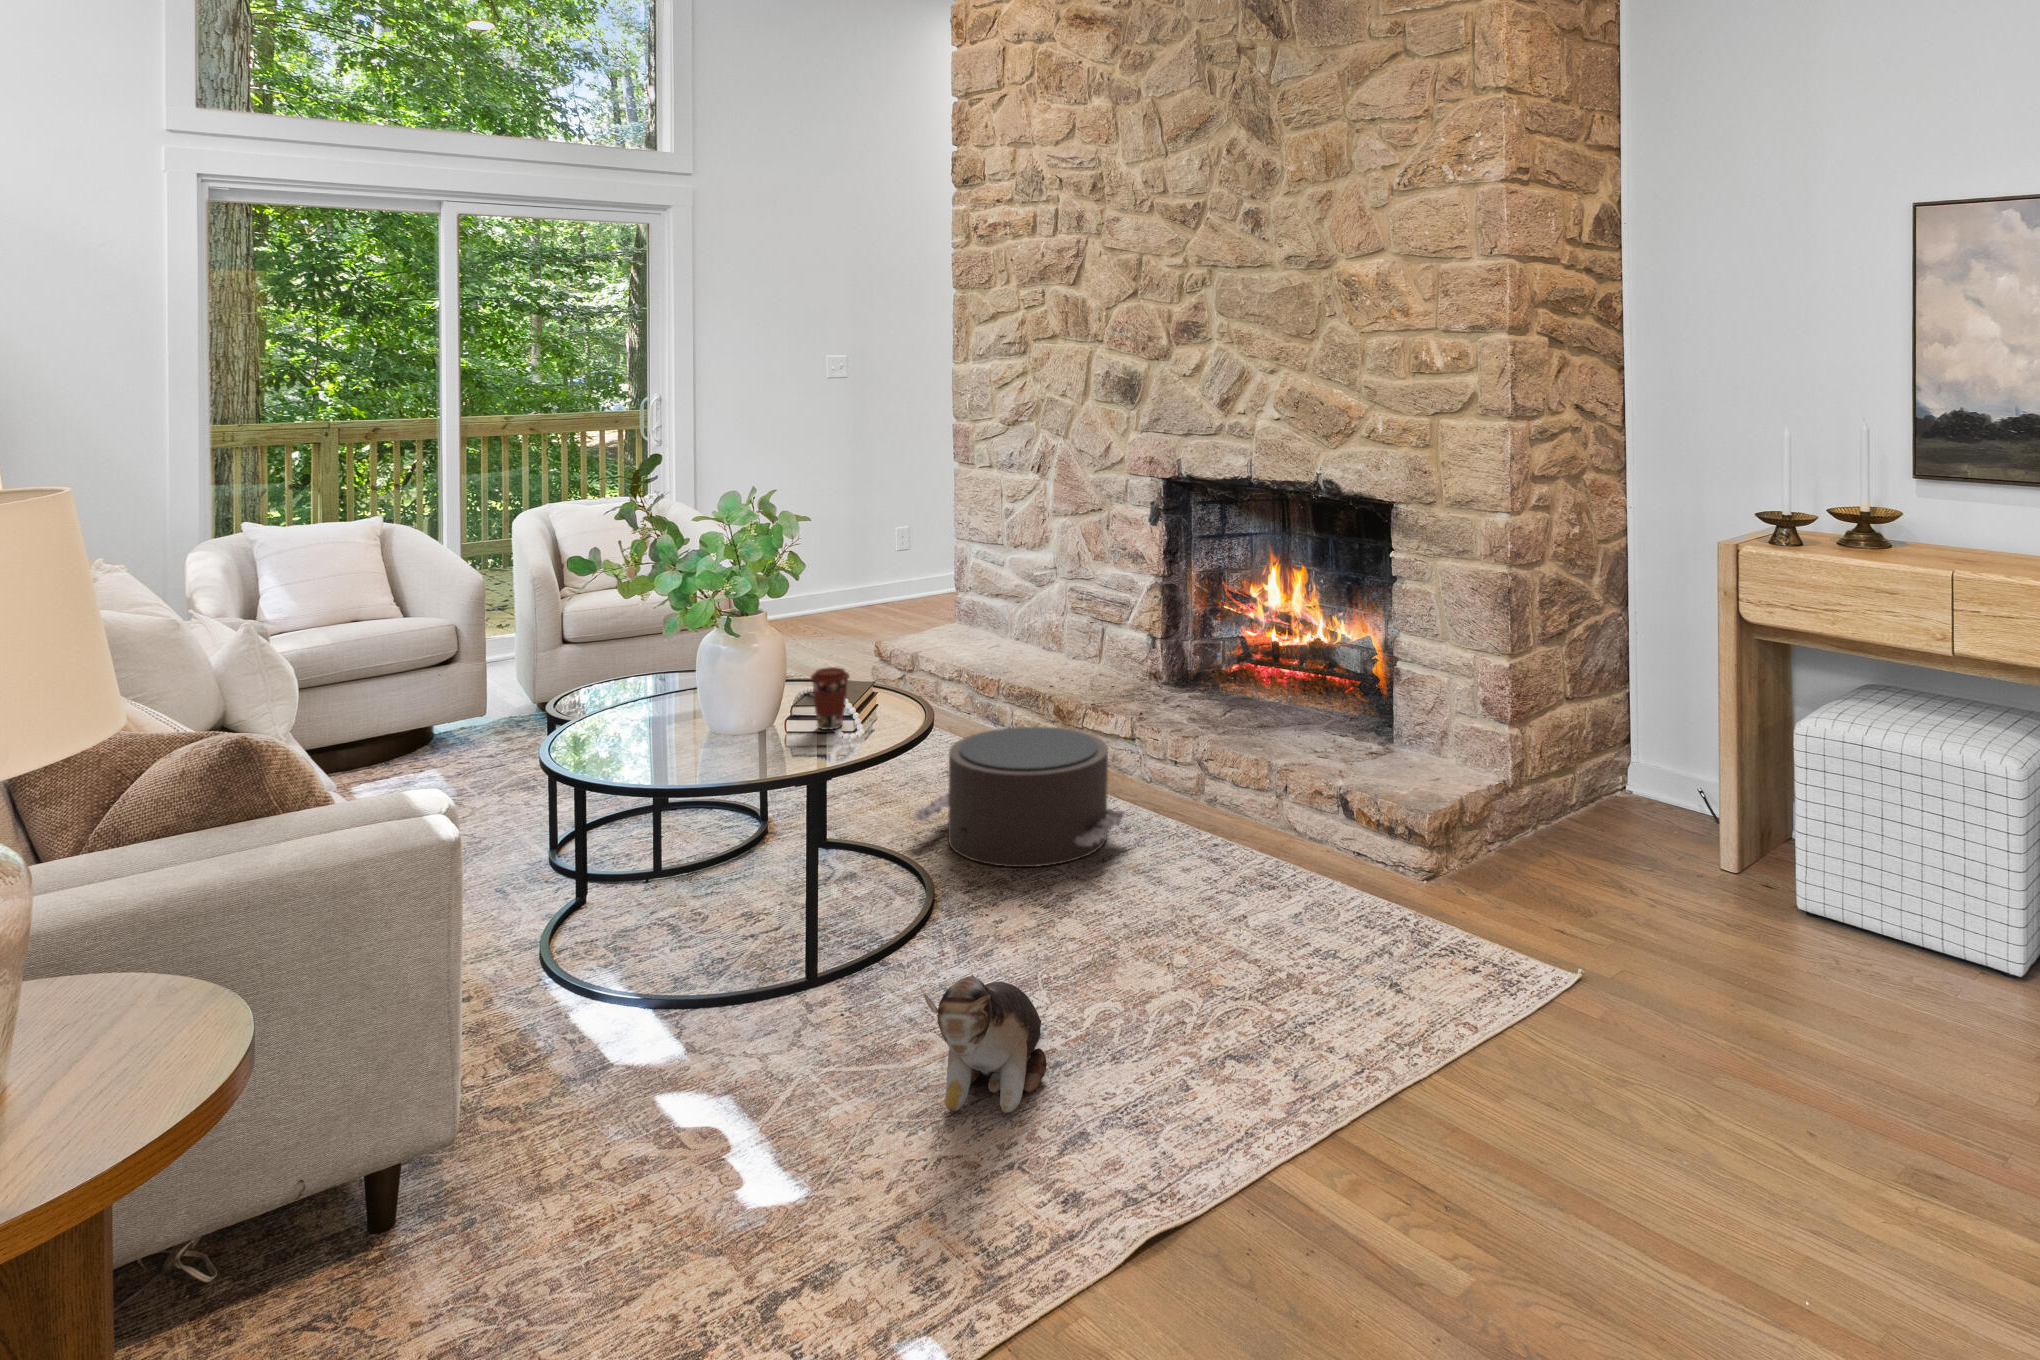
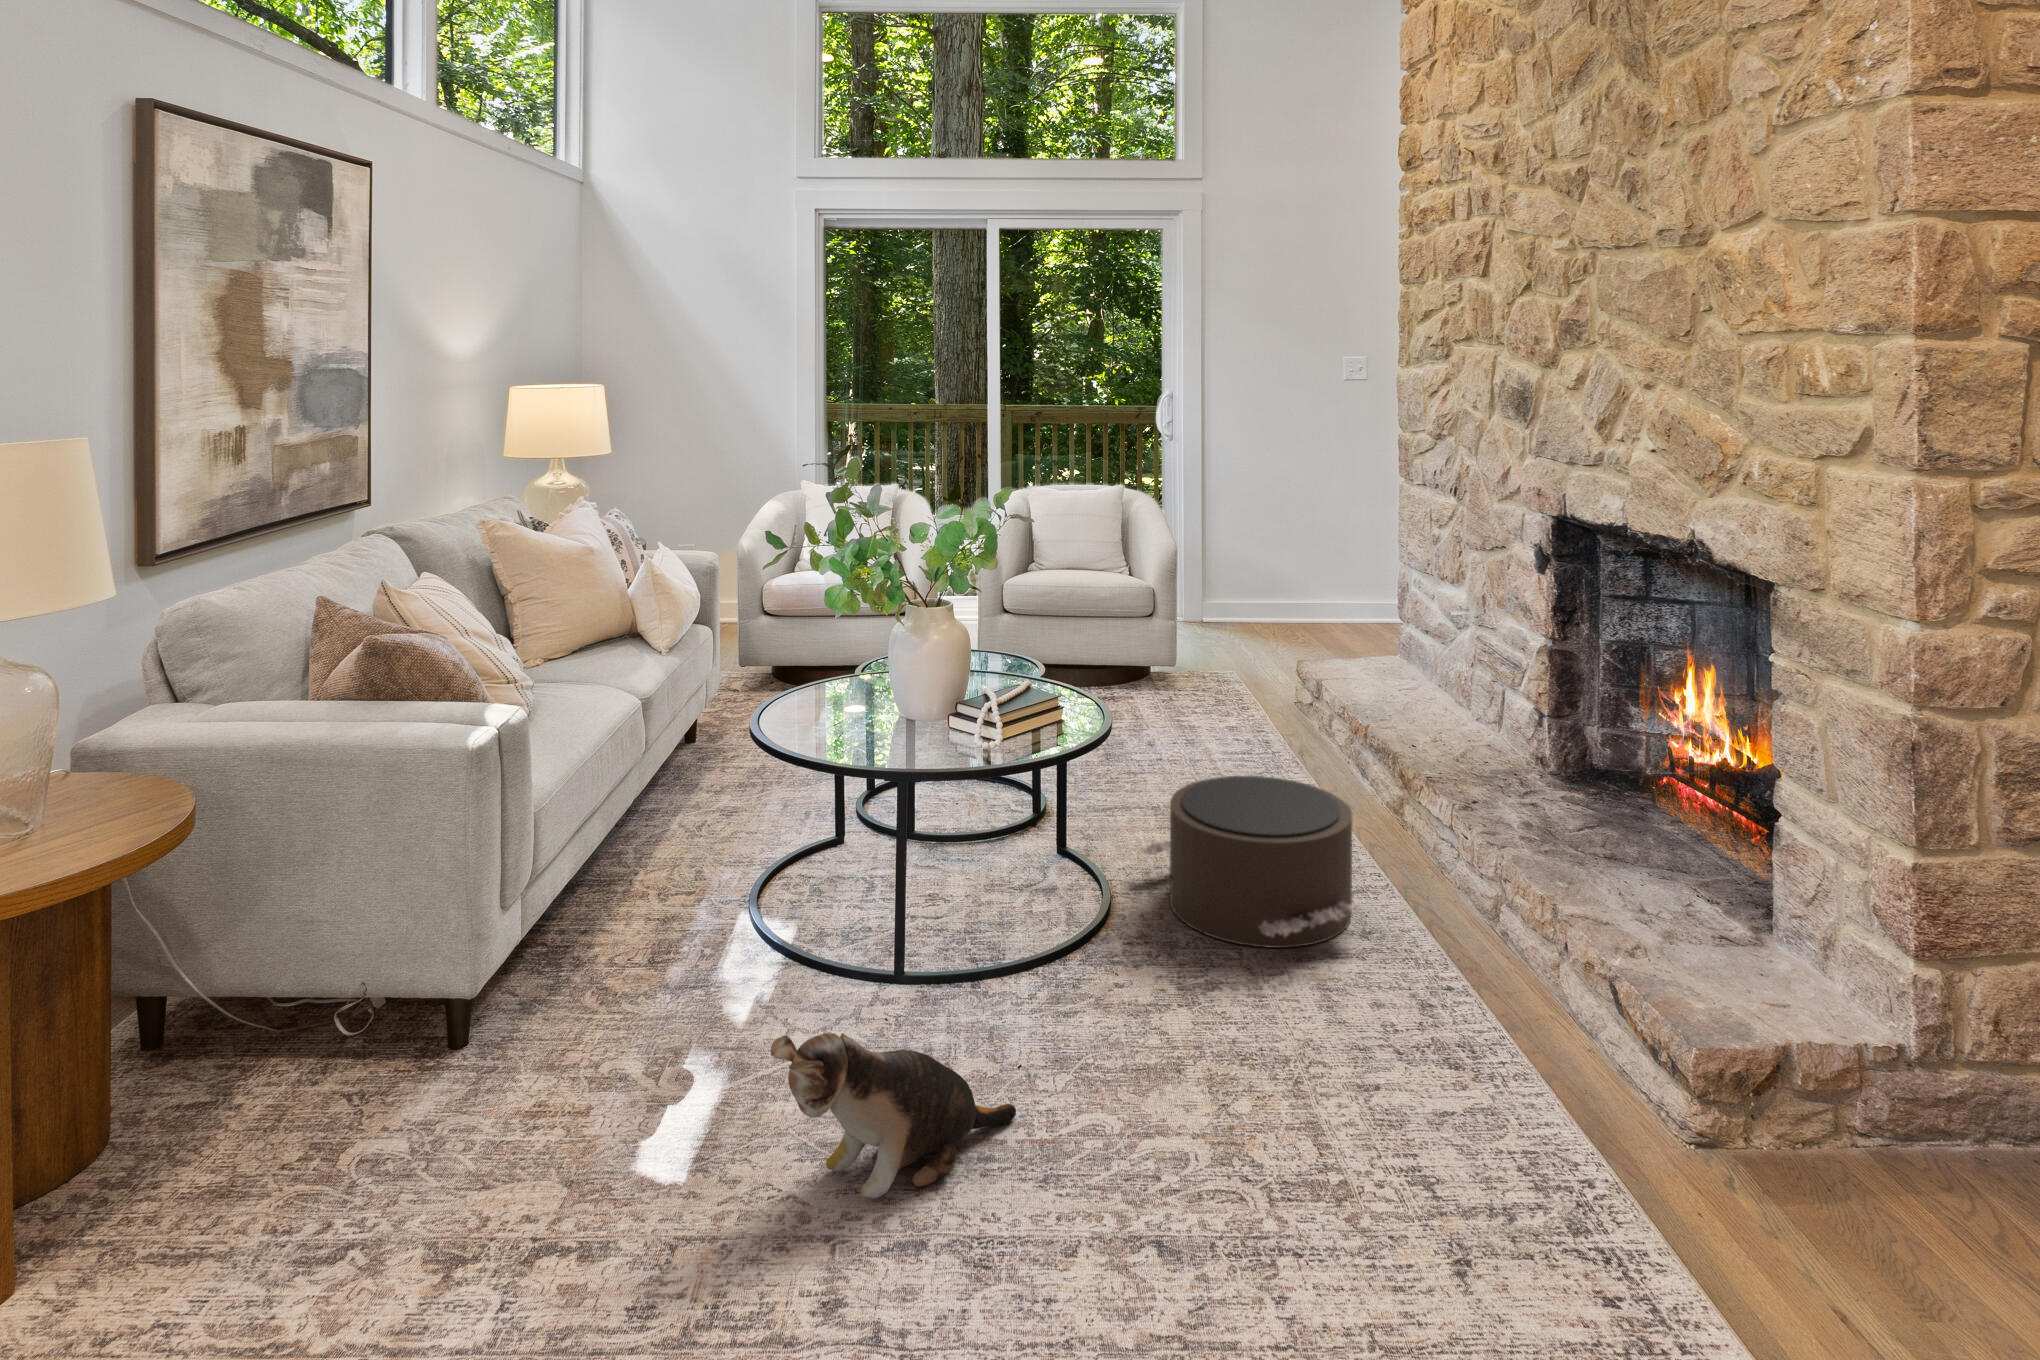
coffee cup: present [810,667,850,730] -> none [936,675,975,739]

